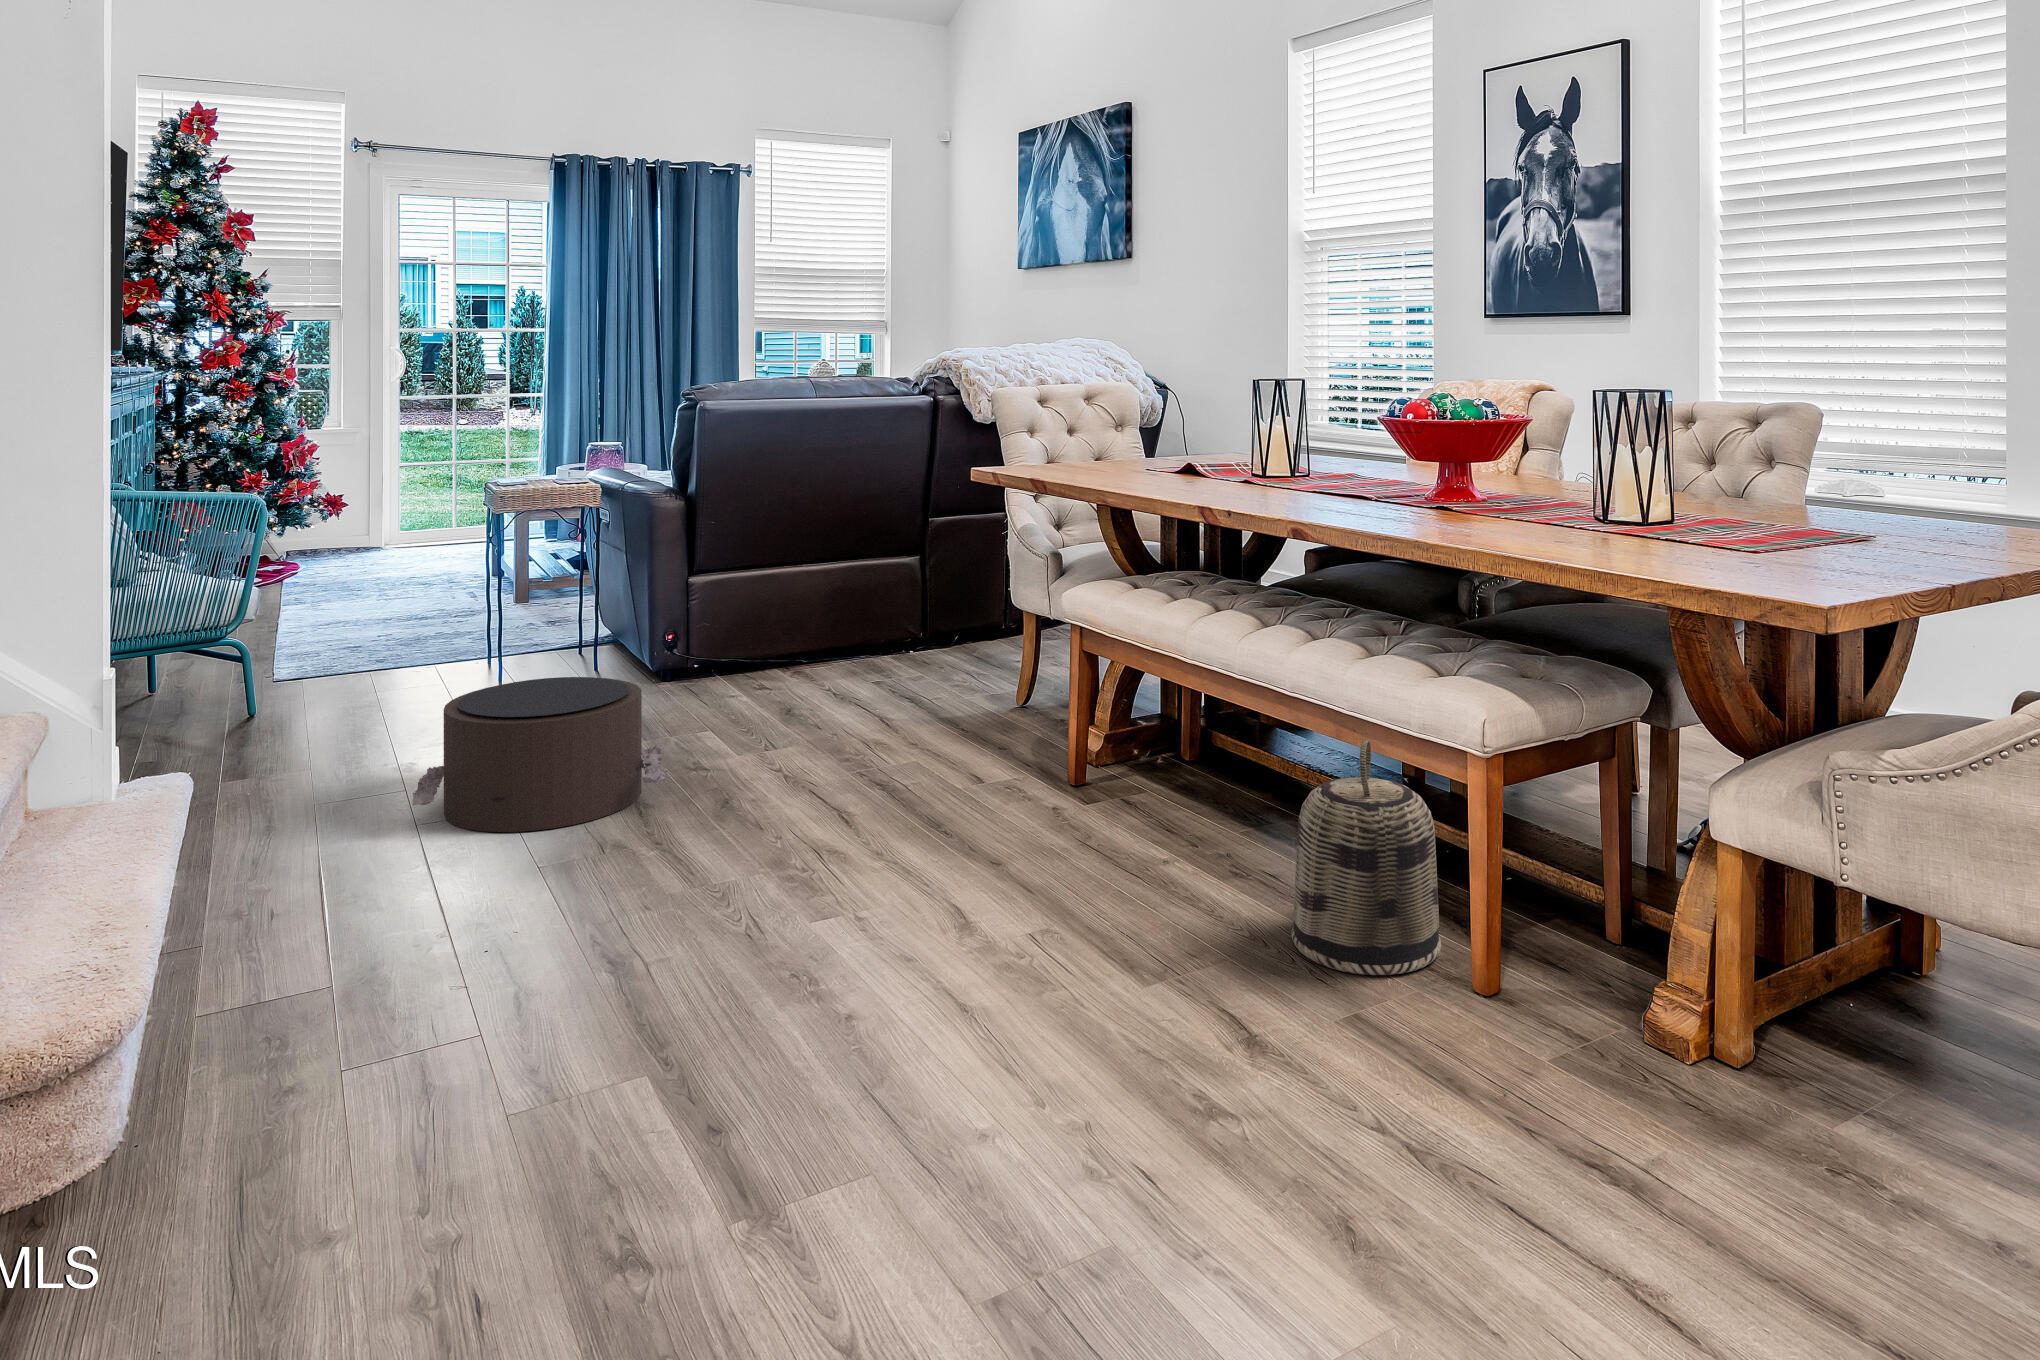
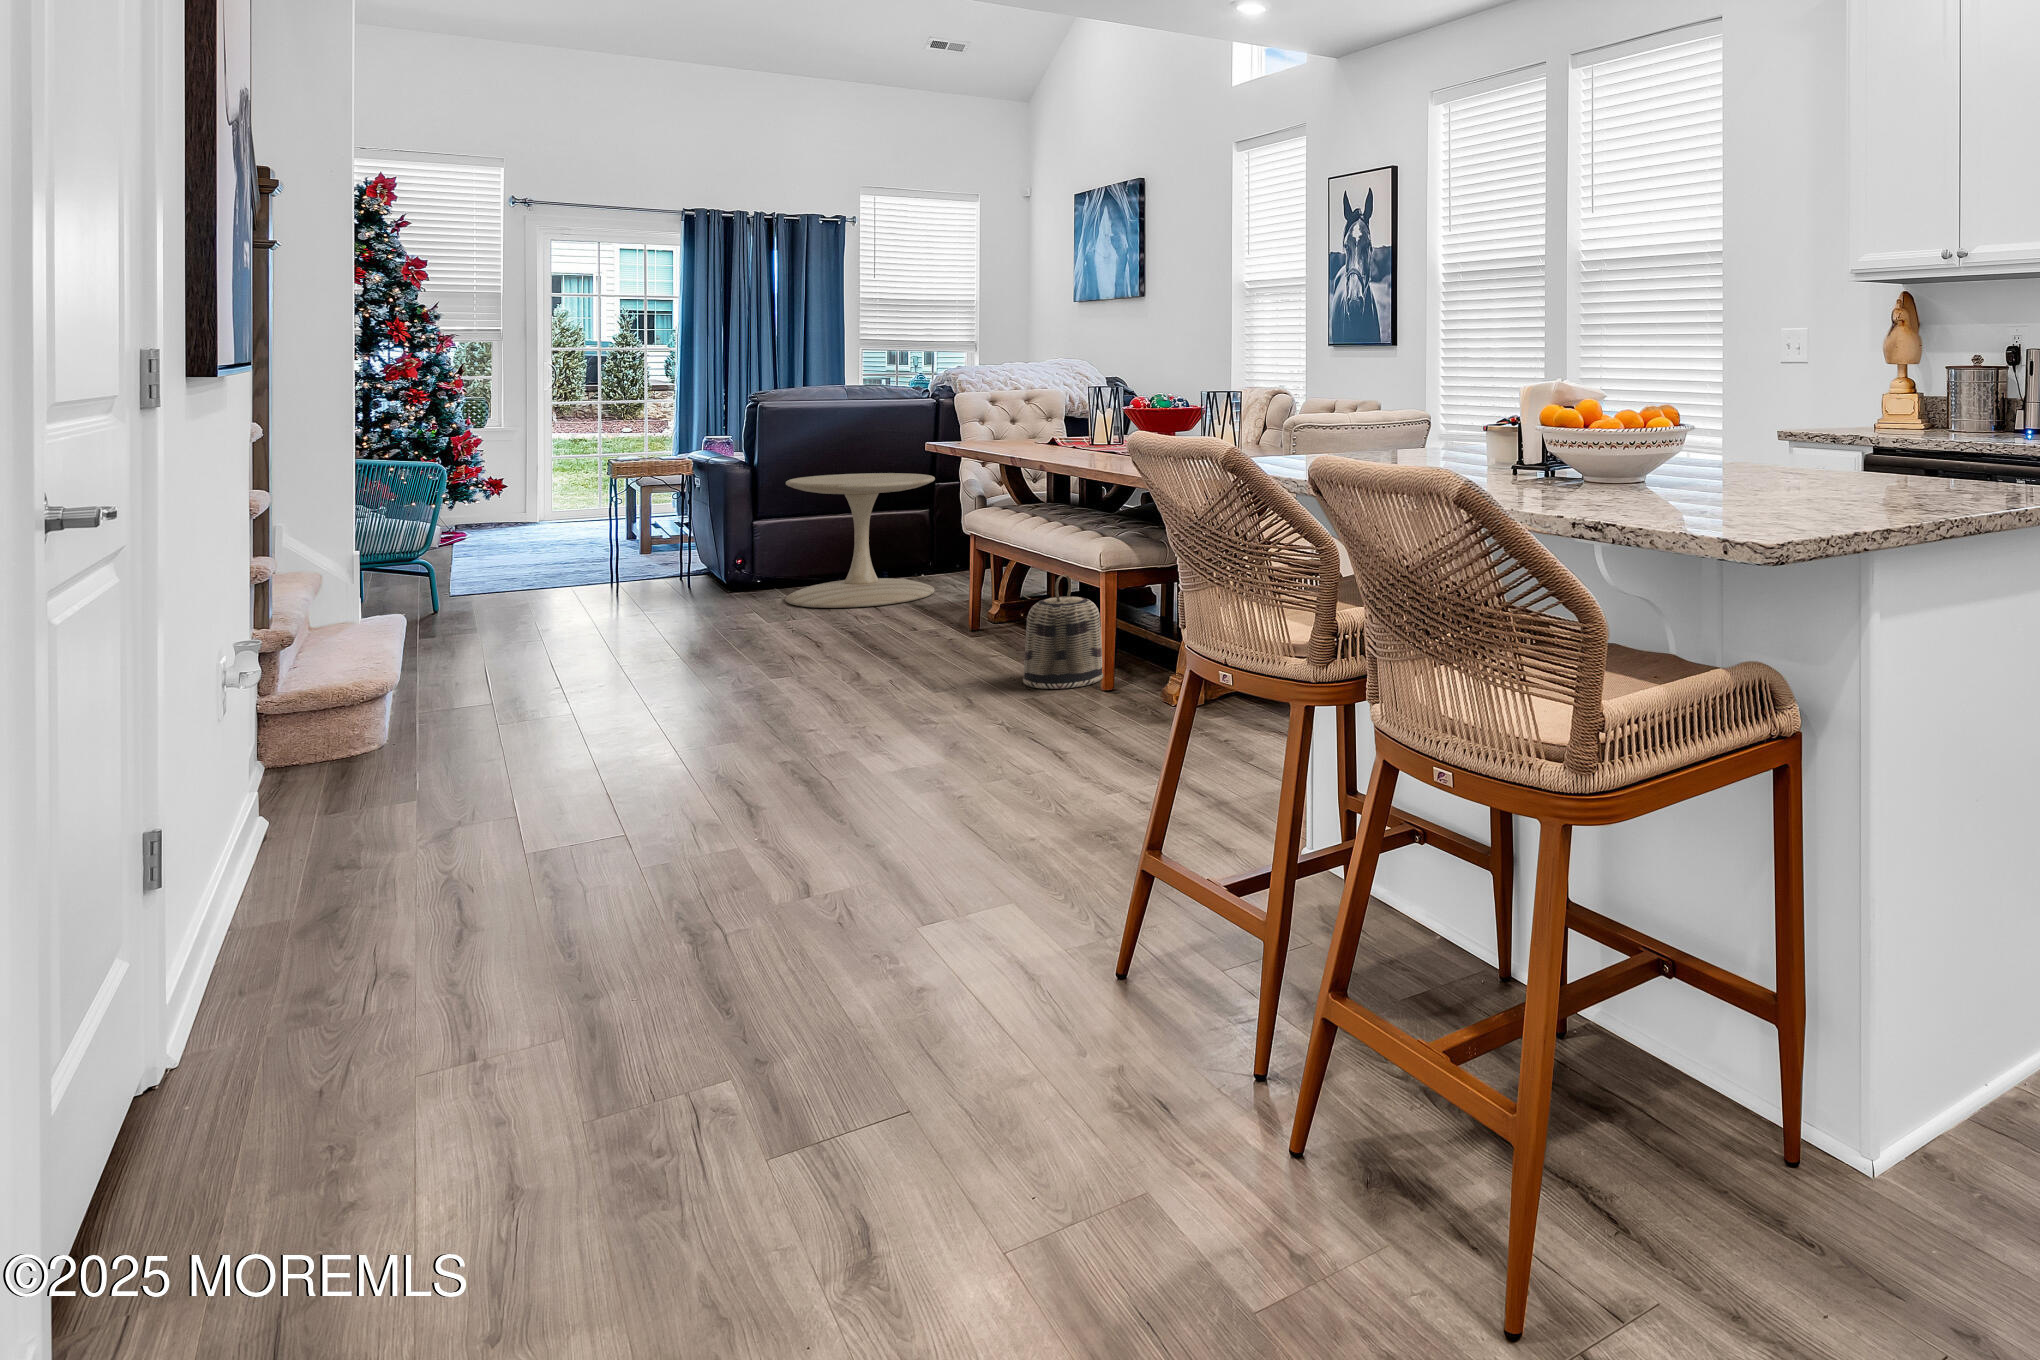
side table: none [749,505,957,720] -> present [785,473,935,608]
pouf: present [413,677,668,832] -> none [540,573,707,654]

